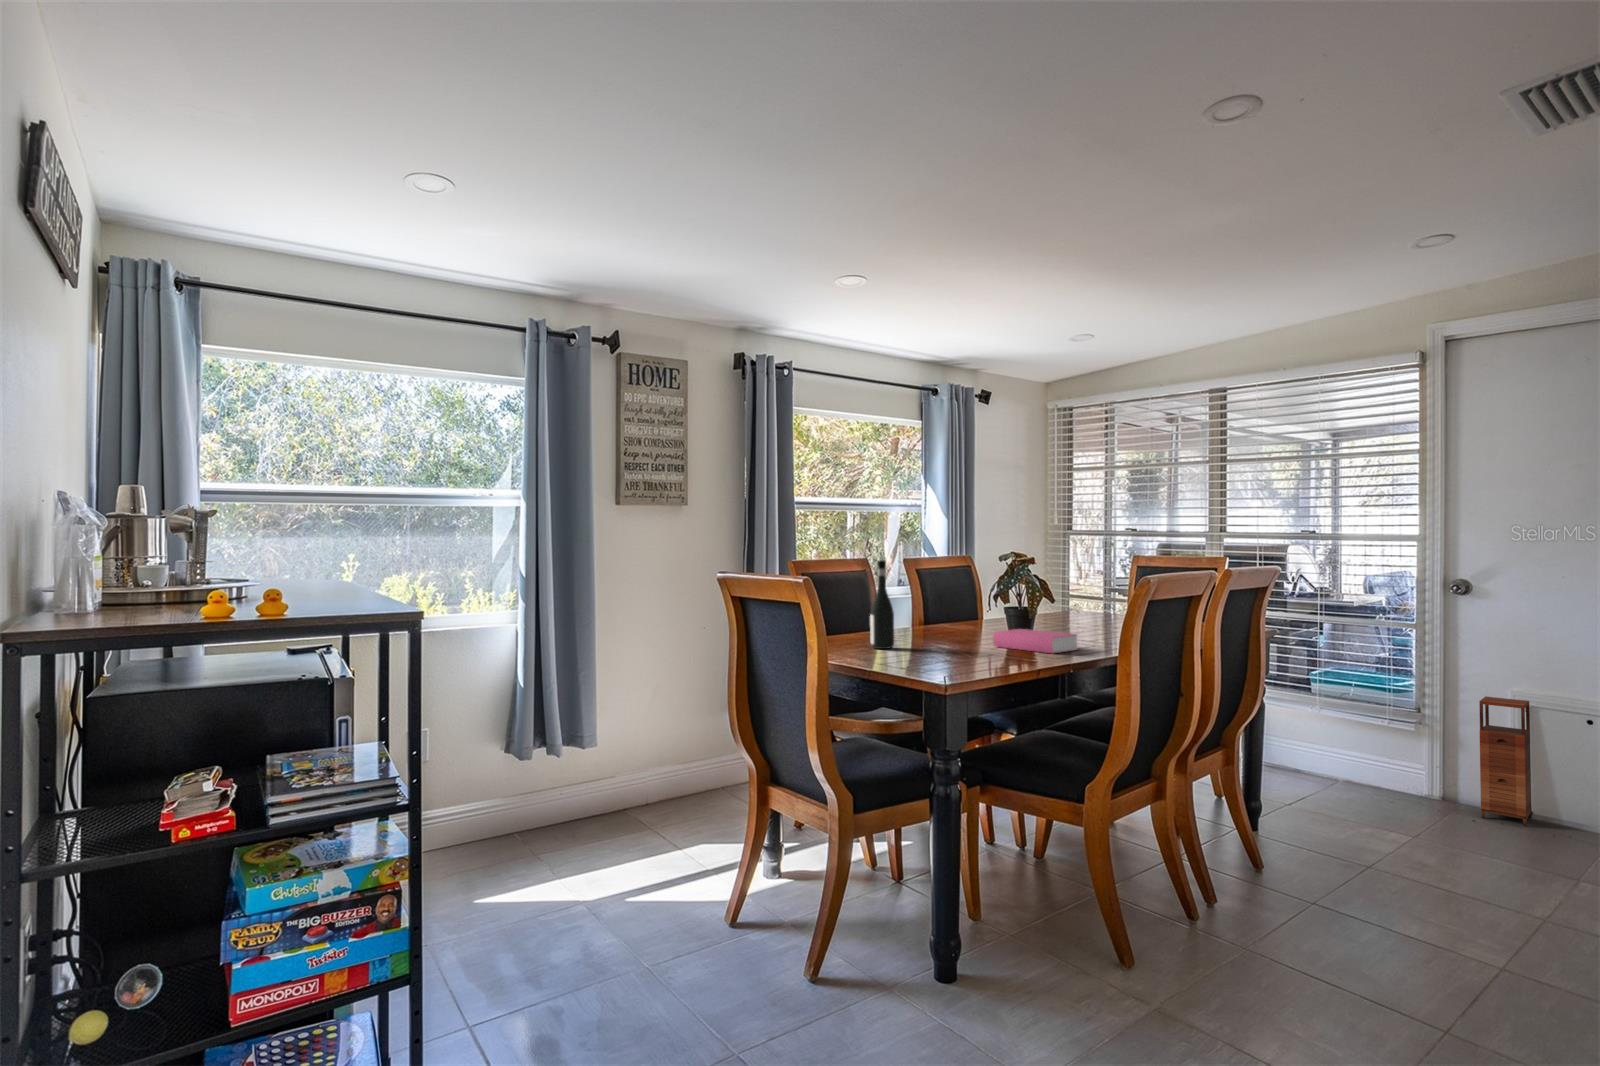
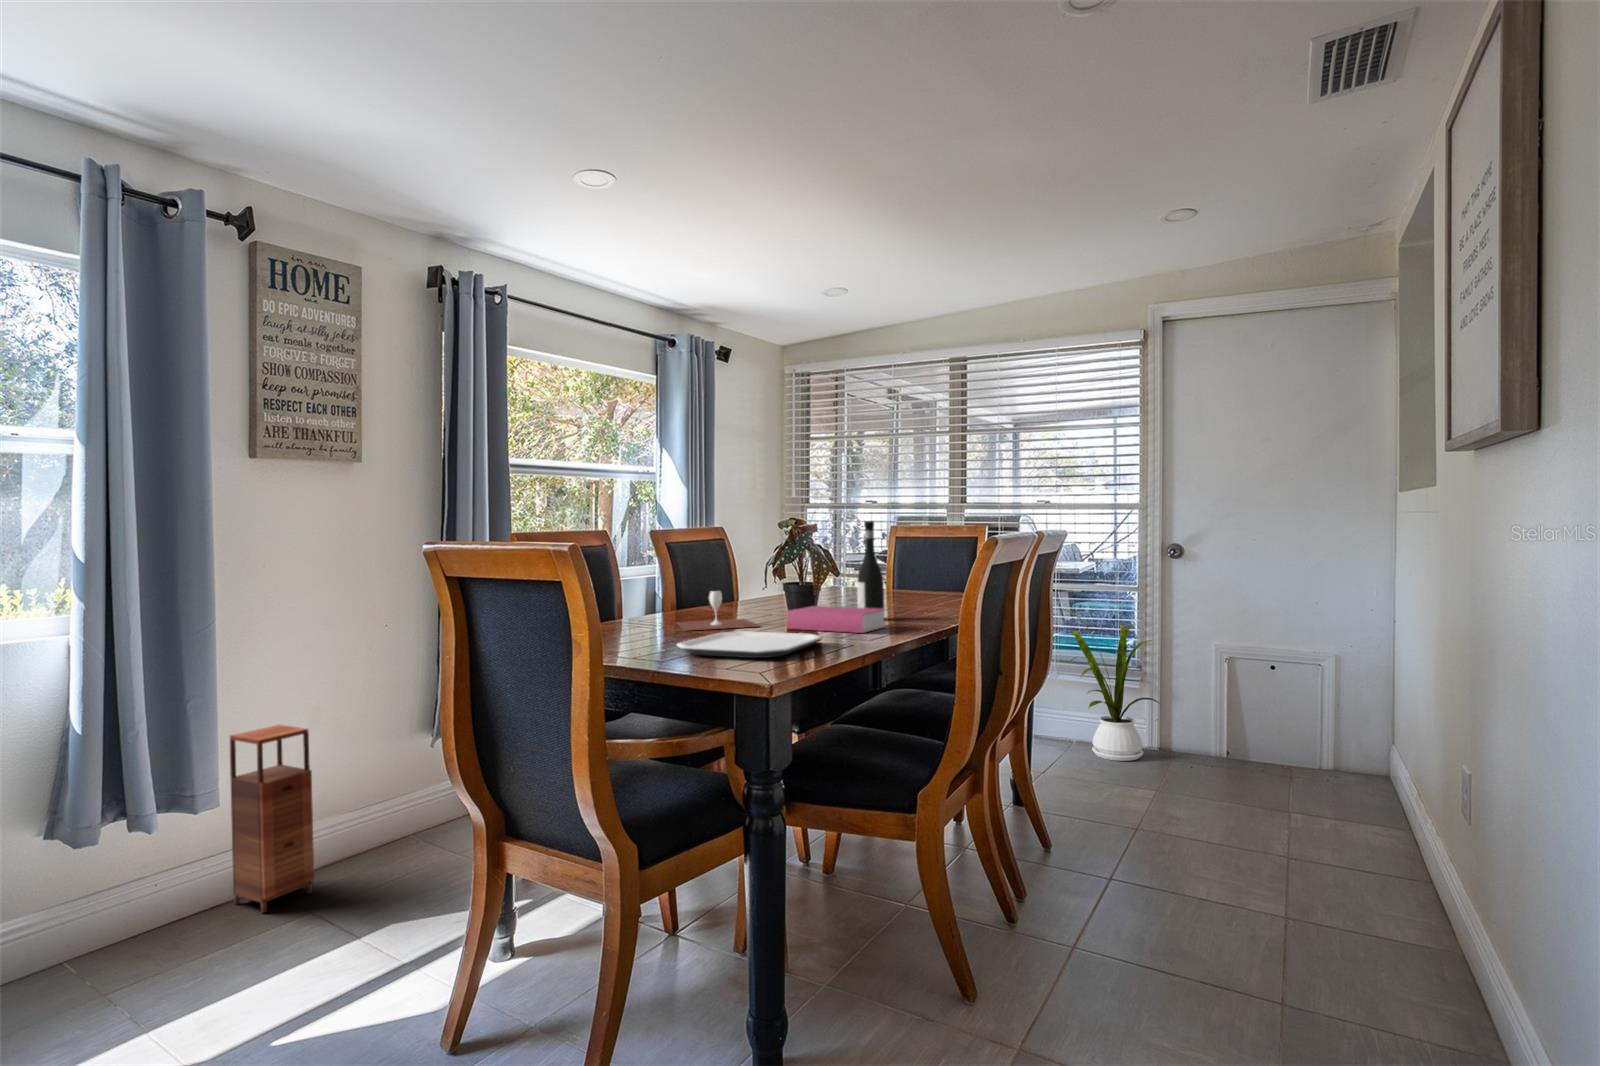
wine bottle: present [870,560,894,649] -> present [857,521,884,609]
wine glass: none [908,612,974,644] -> present [676,591,758,631]
house plant: none [1317,642,1442,806] -> present [1061,609,1161,761]
plate: none [892,646,1009,667] -> present [676,631,822,658]
storage cabinet: present [1479,696,1531,826] -> present [230,725,314,913]

